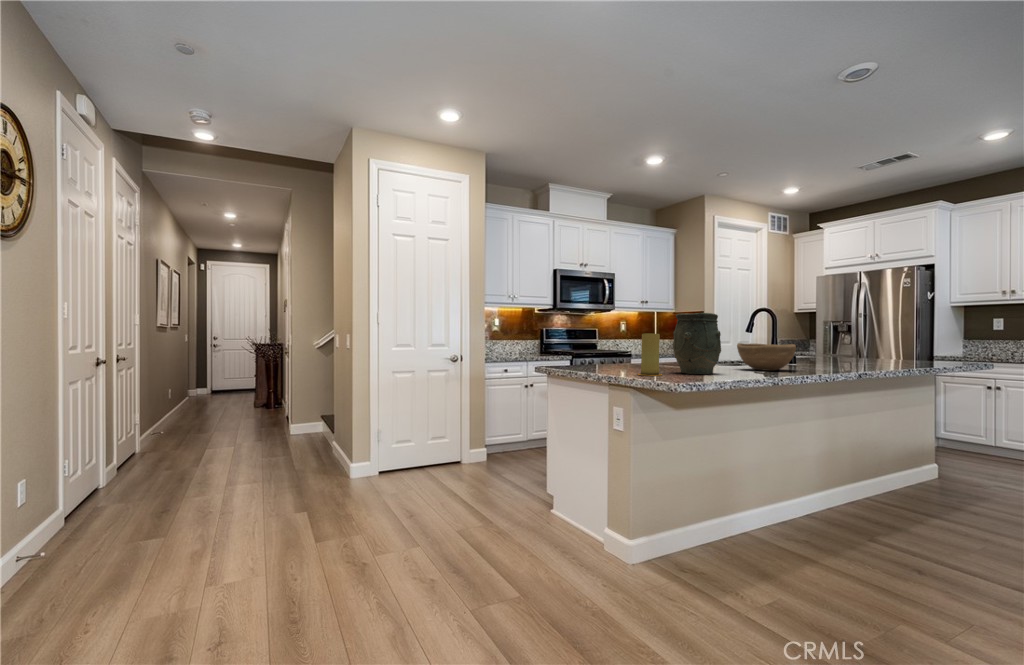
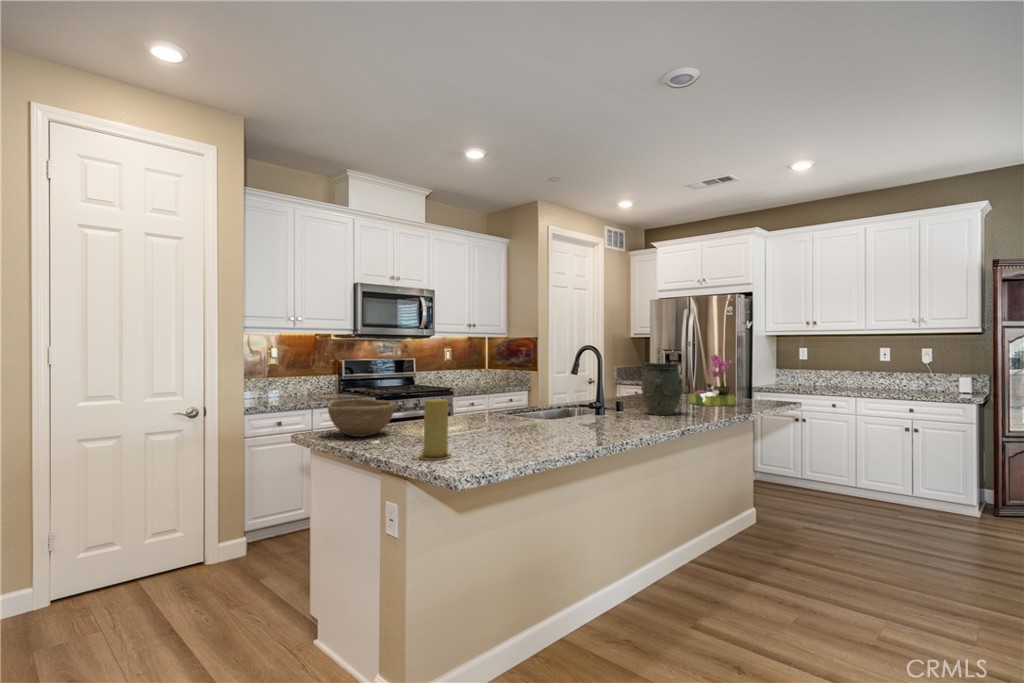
vase: present [673,313,721,374] -> present [641,363,682,415]
flower arrangement: none [862,316,914,364] -> present [689,354,735,406]
bowl: present [737,343,796,371] -> present [328,399,395,437]

